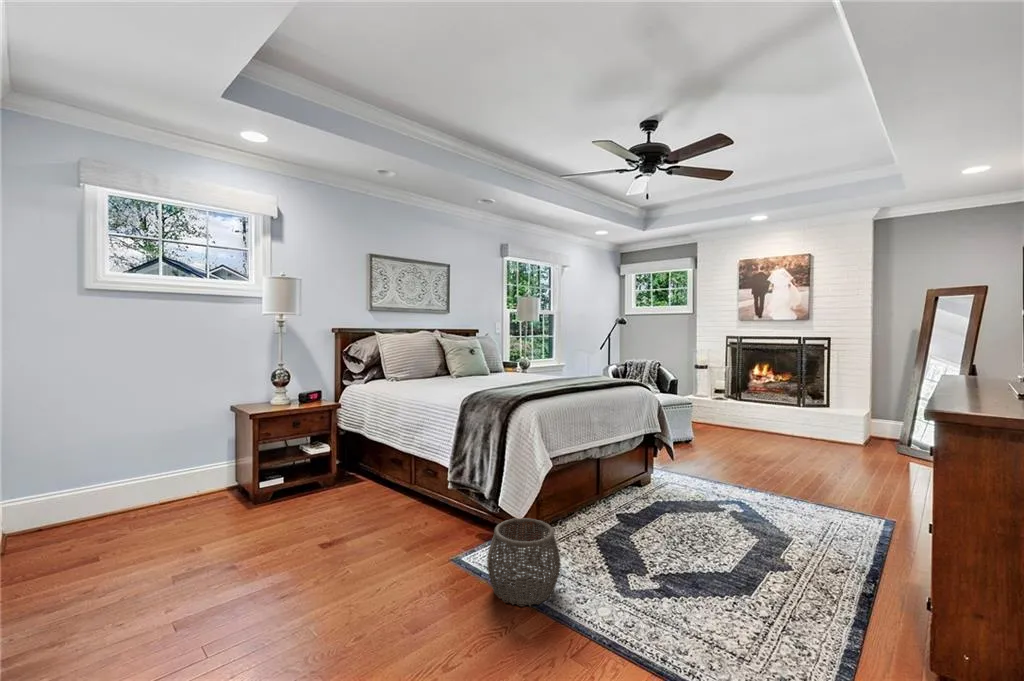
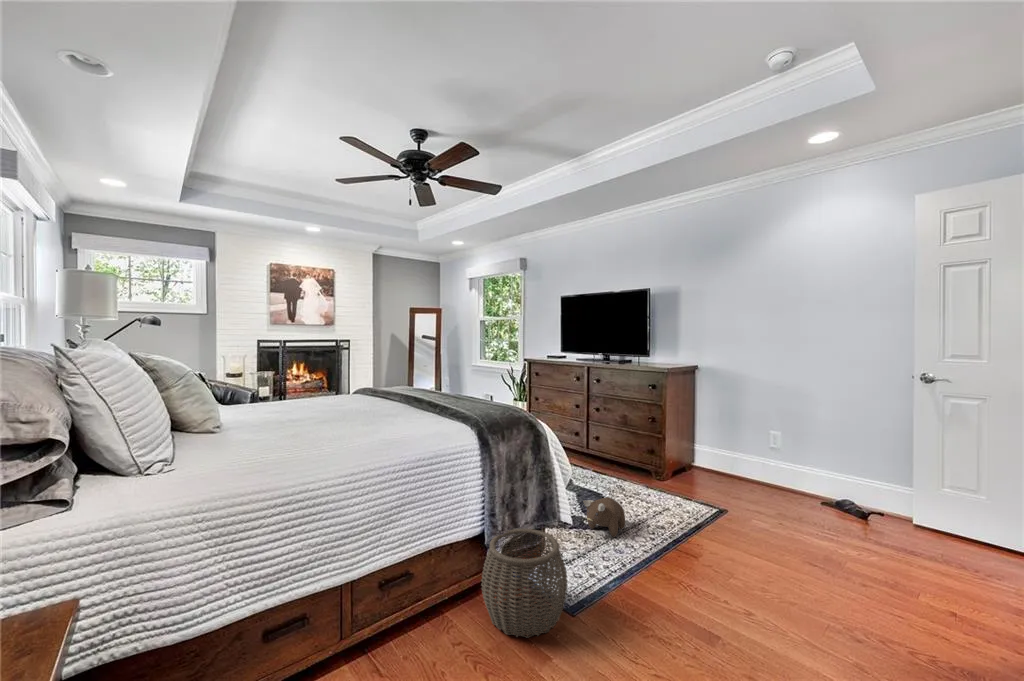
plush toy: none [687,571,767,647] -> present [583,497,625,537]

